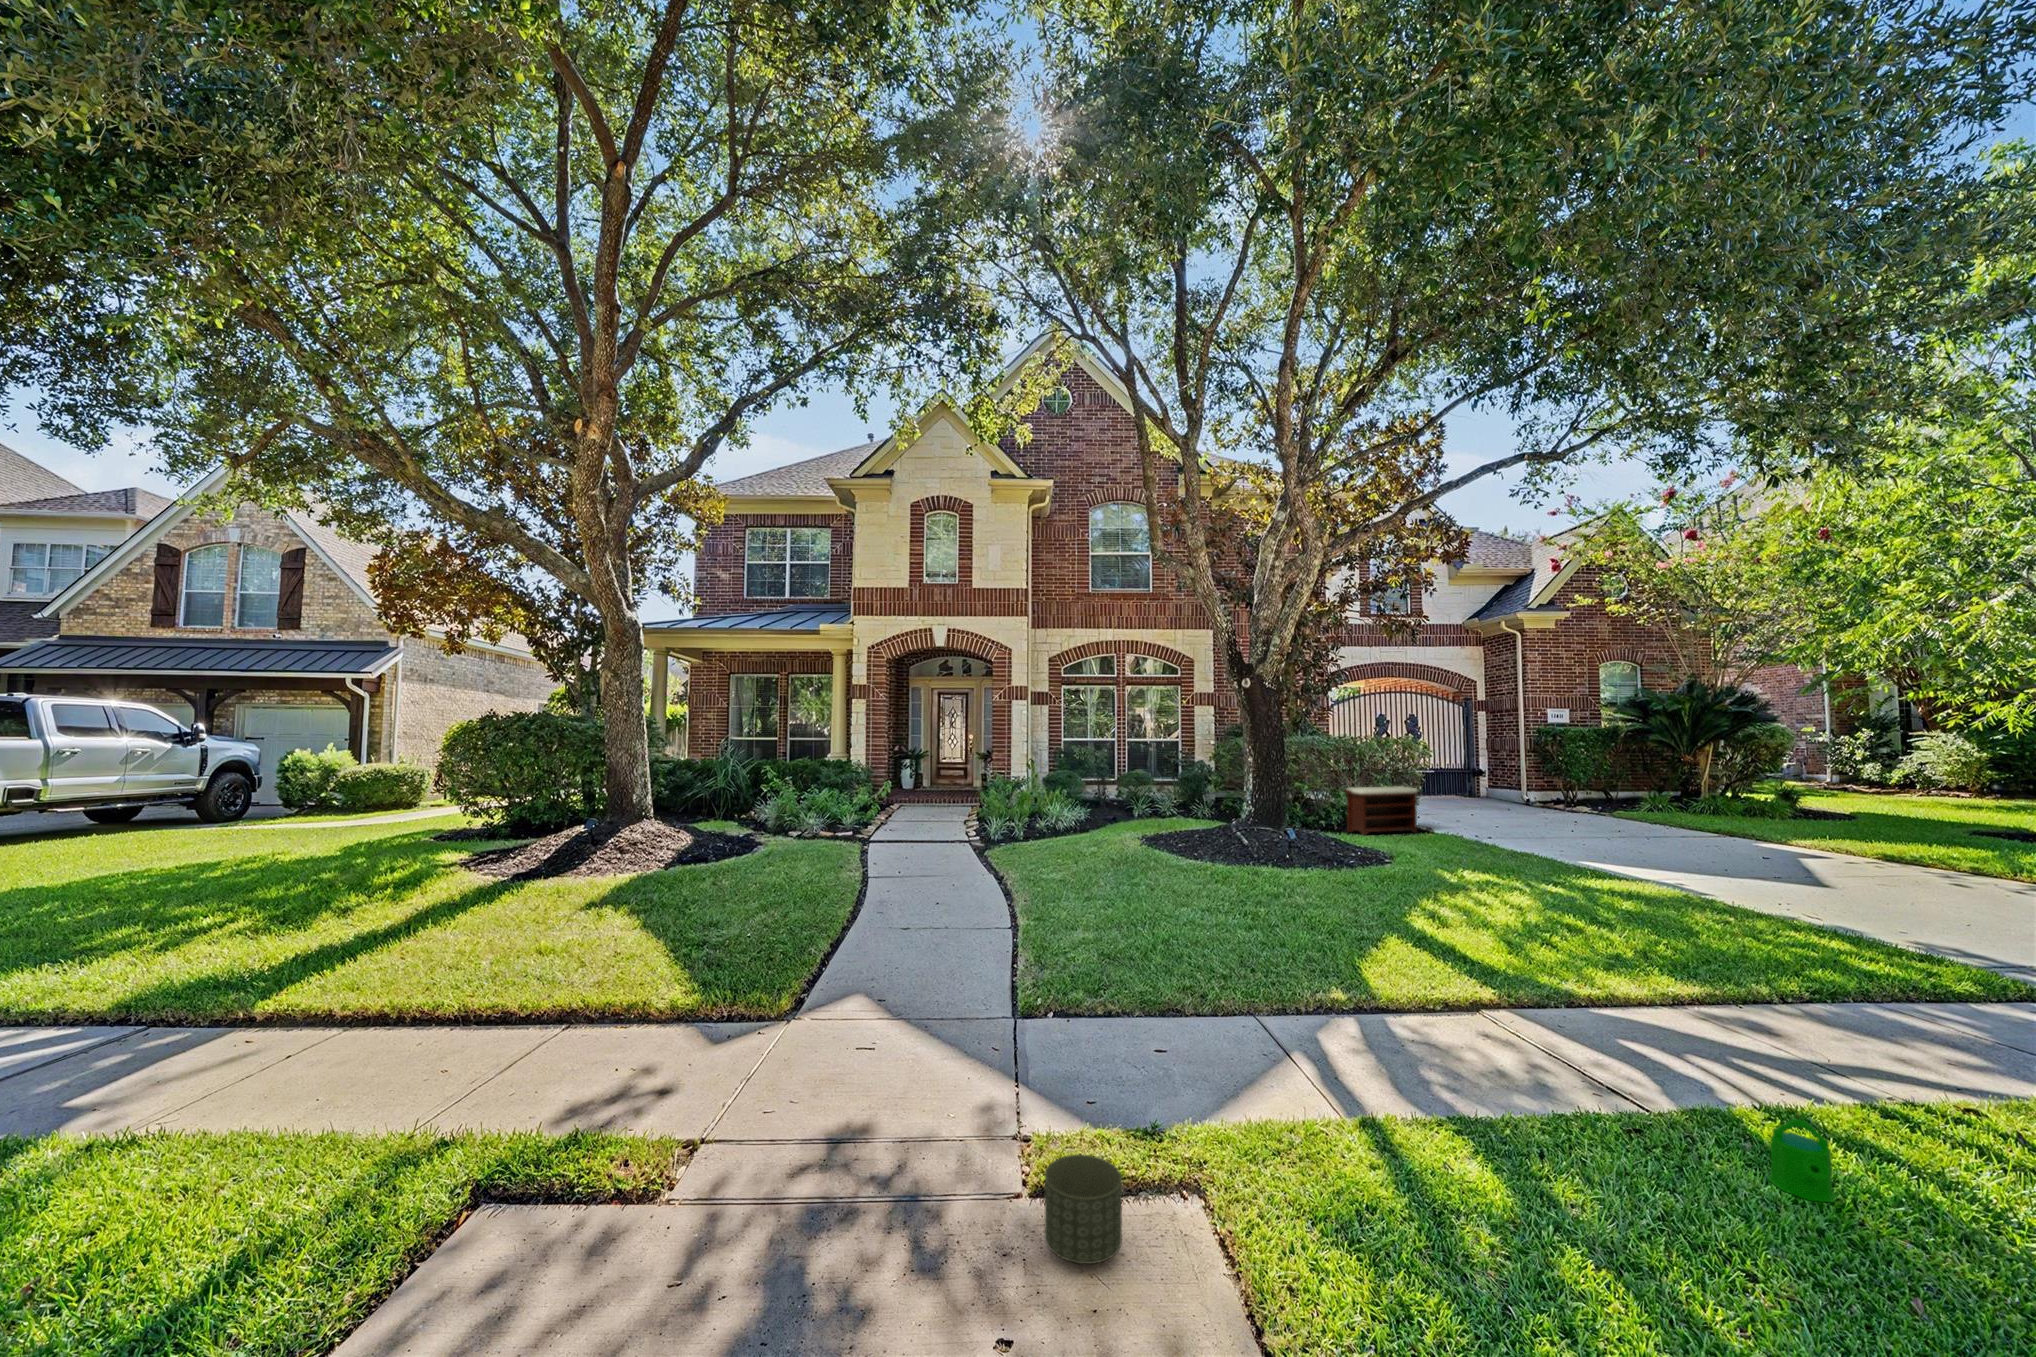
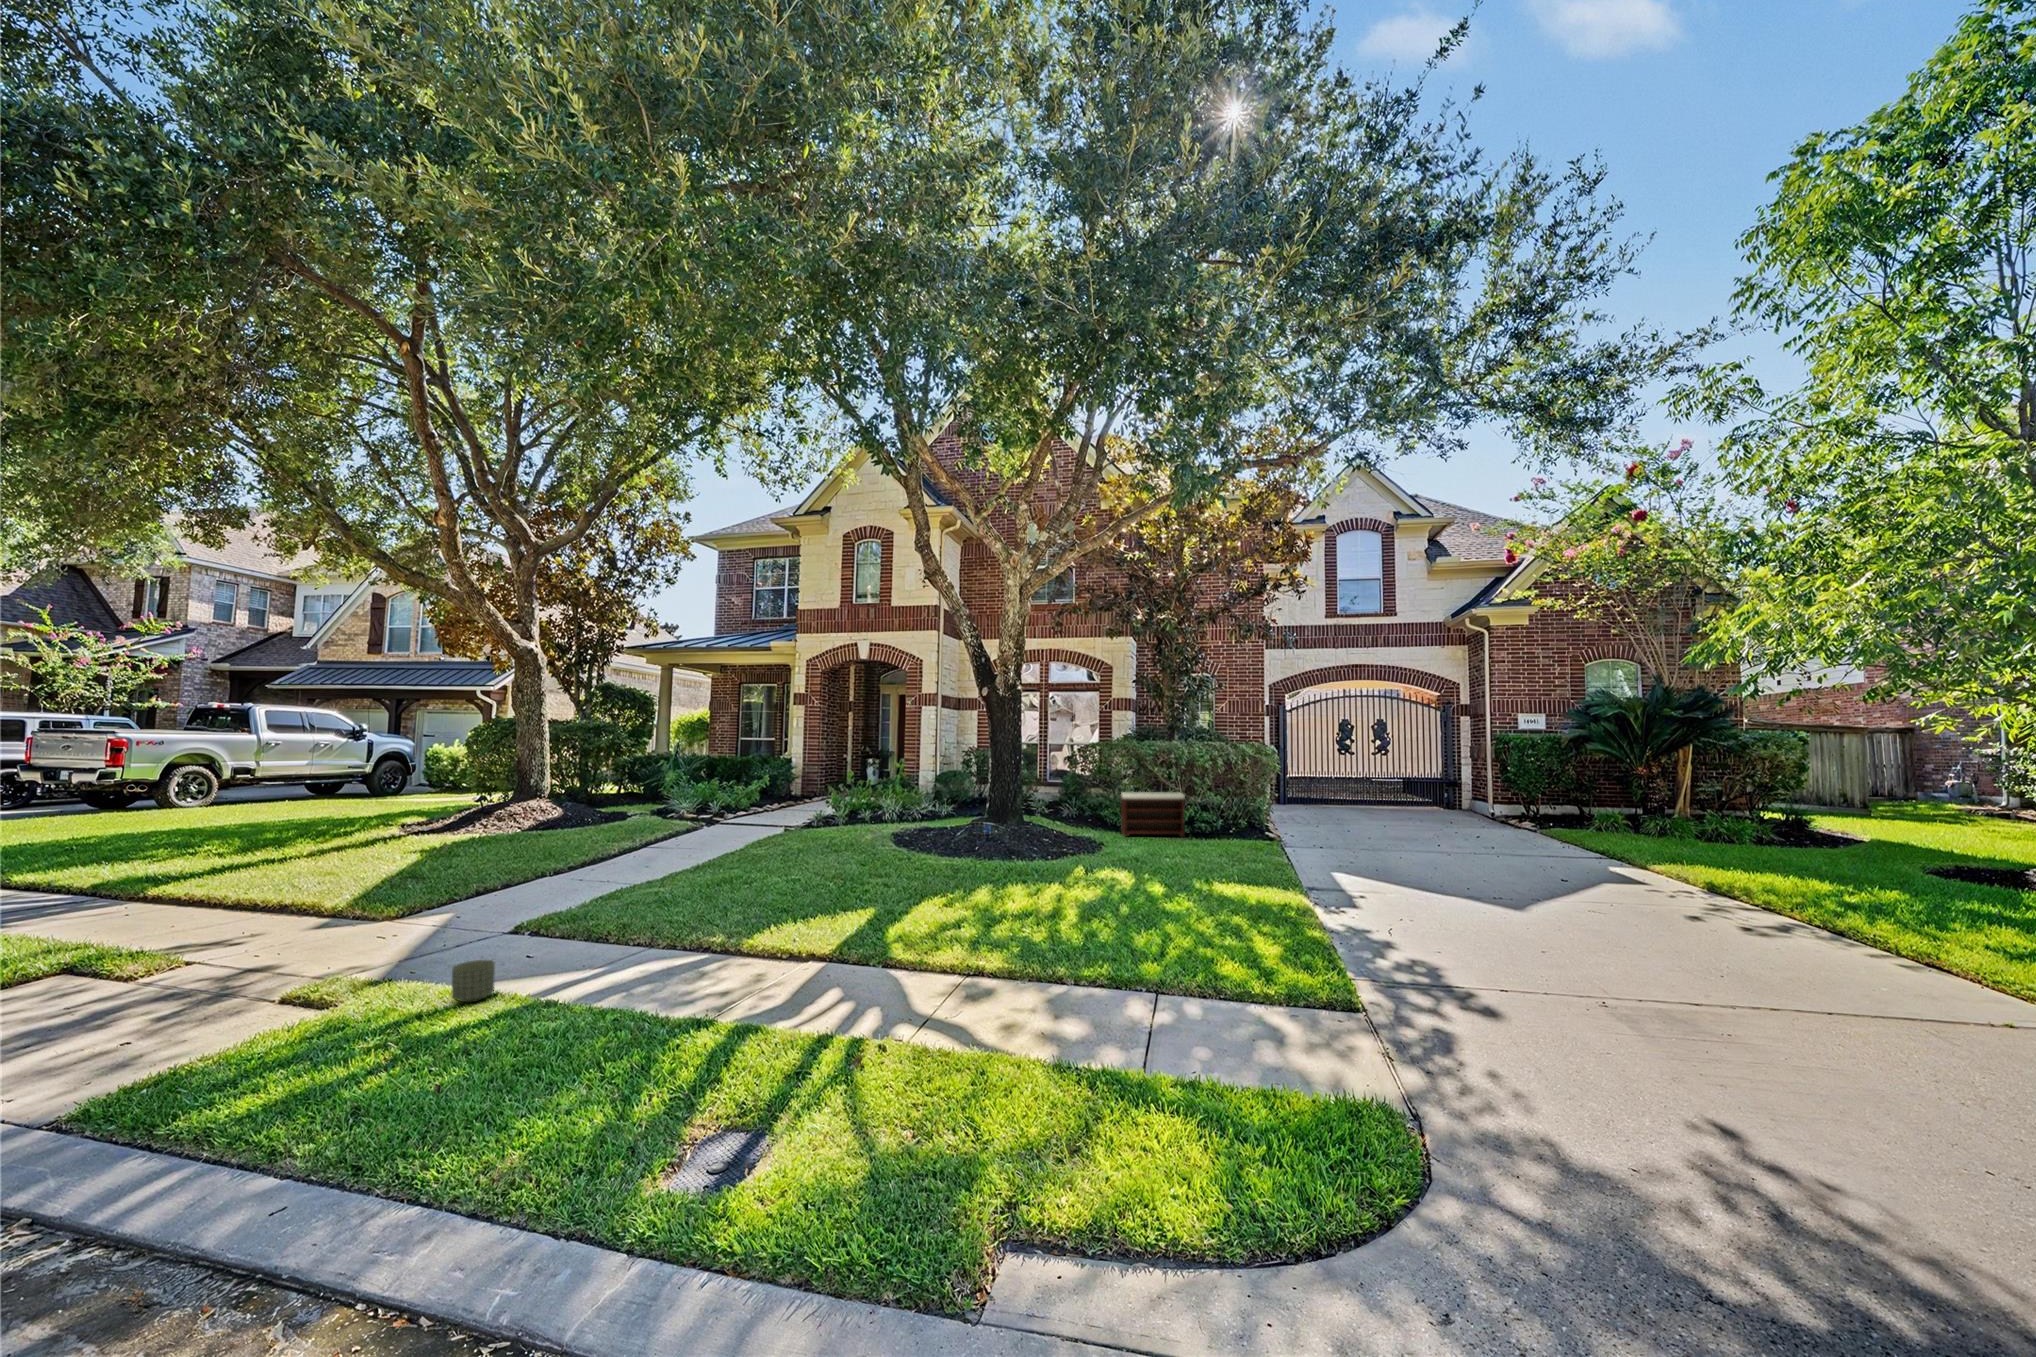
watering can: present [1767,1119,1837,1203] -> none [549,989,608,1035]
planter: present [1045,1154,1122,1264] -> present [451,960,495,1003]

